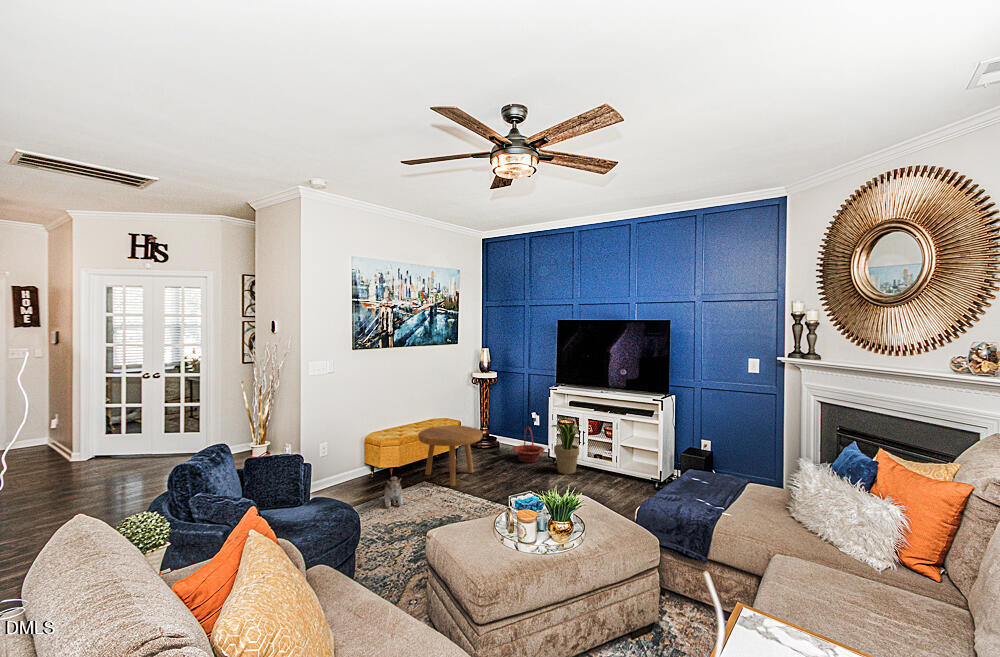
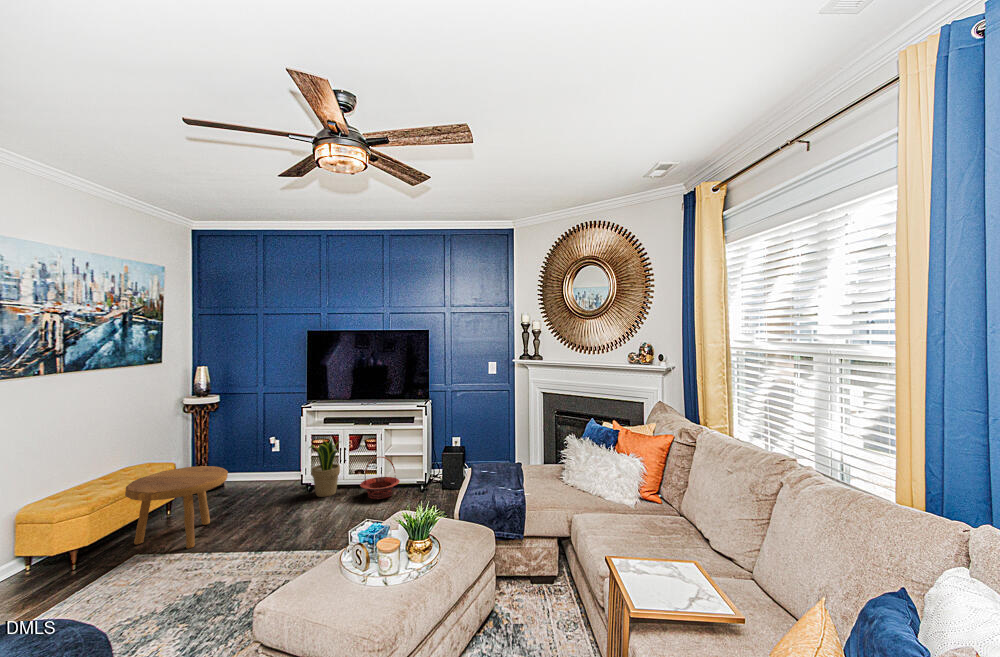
basket: present [513,427,545,462] -> present [360,457,400,499]
plush toy: present [384,477,403,508] -> none [85,556,128,608]

